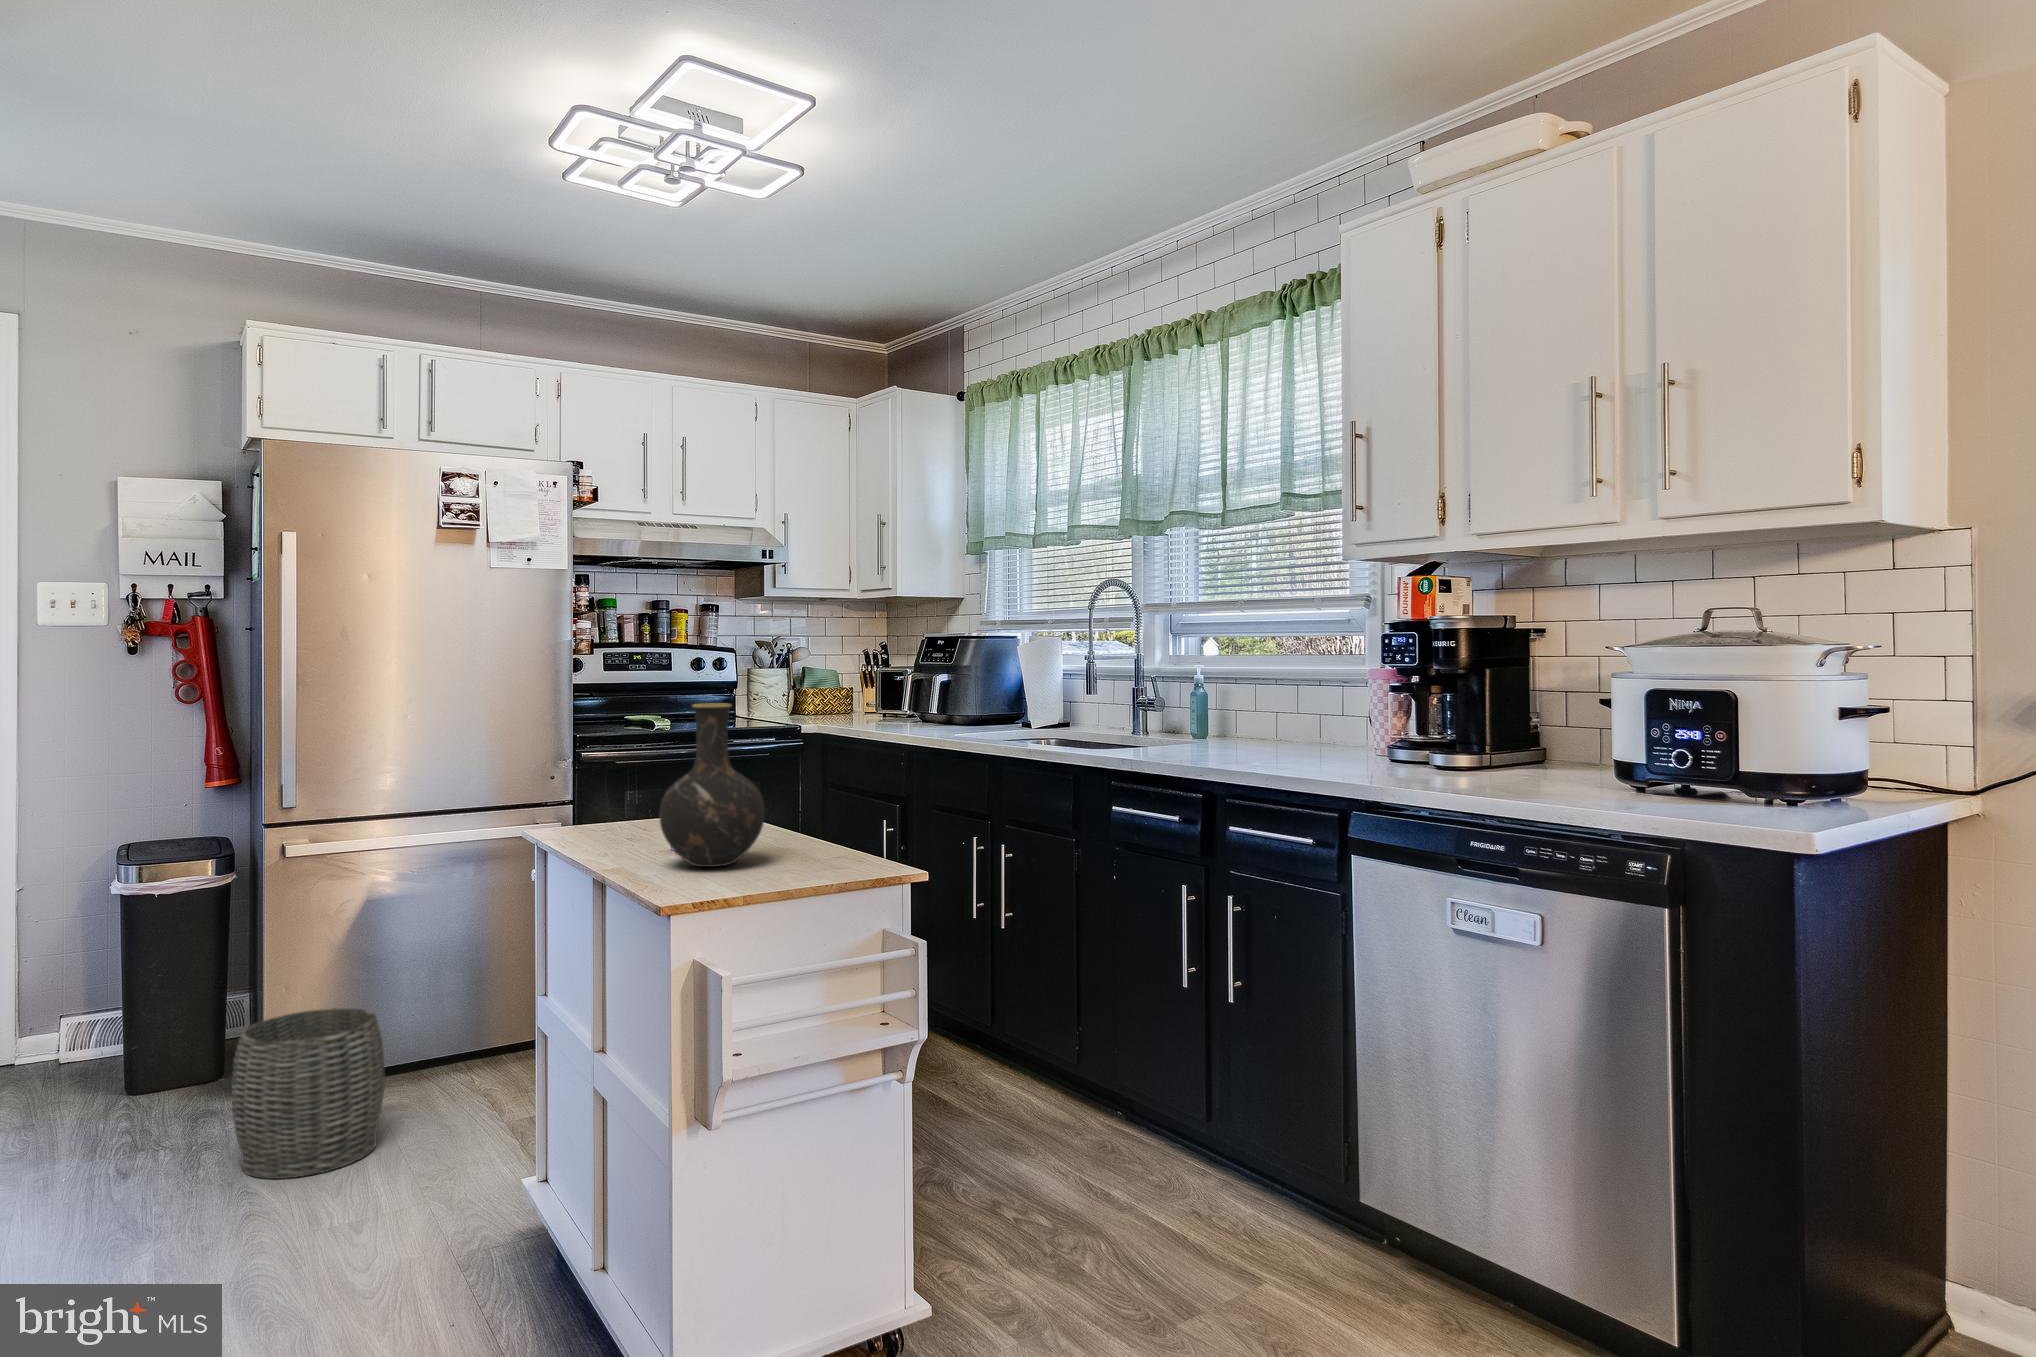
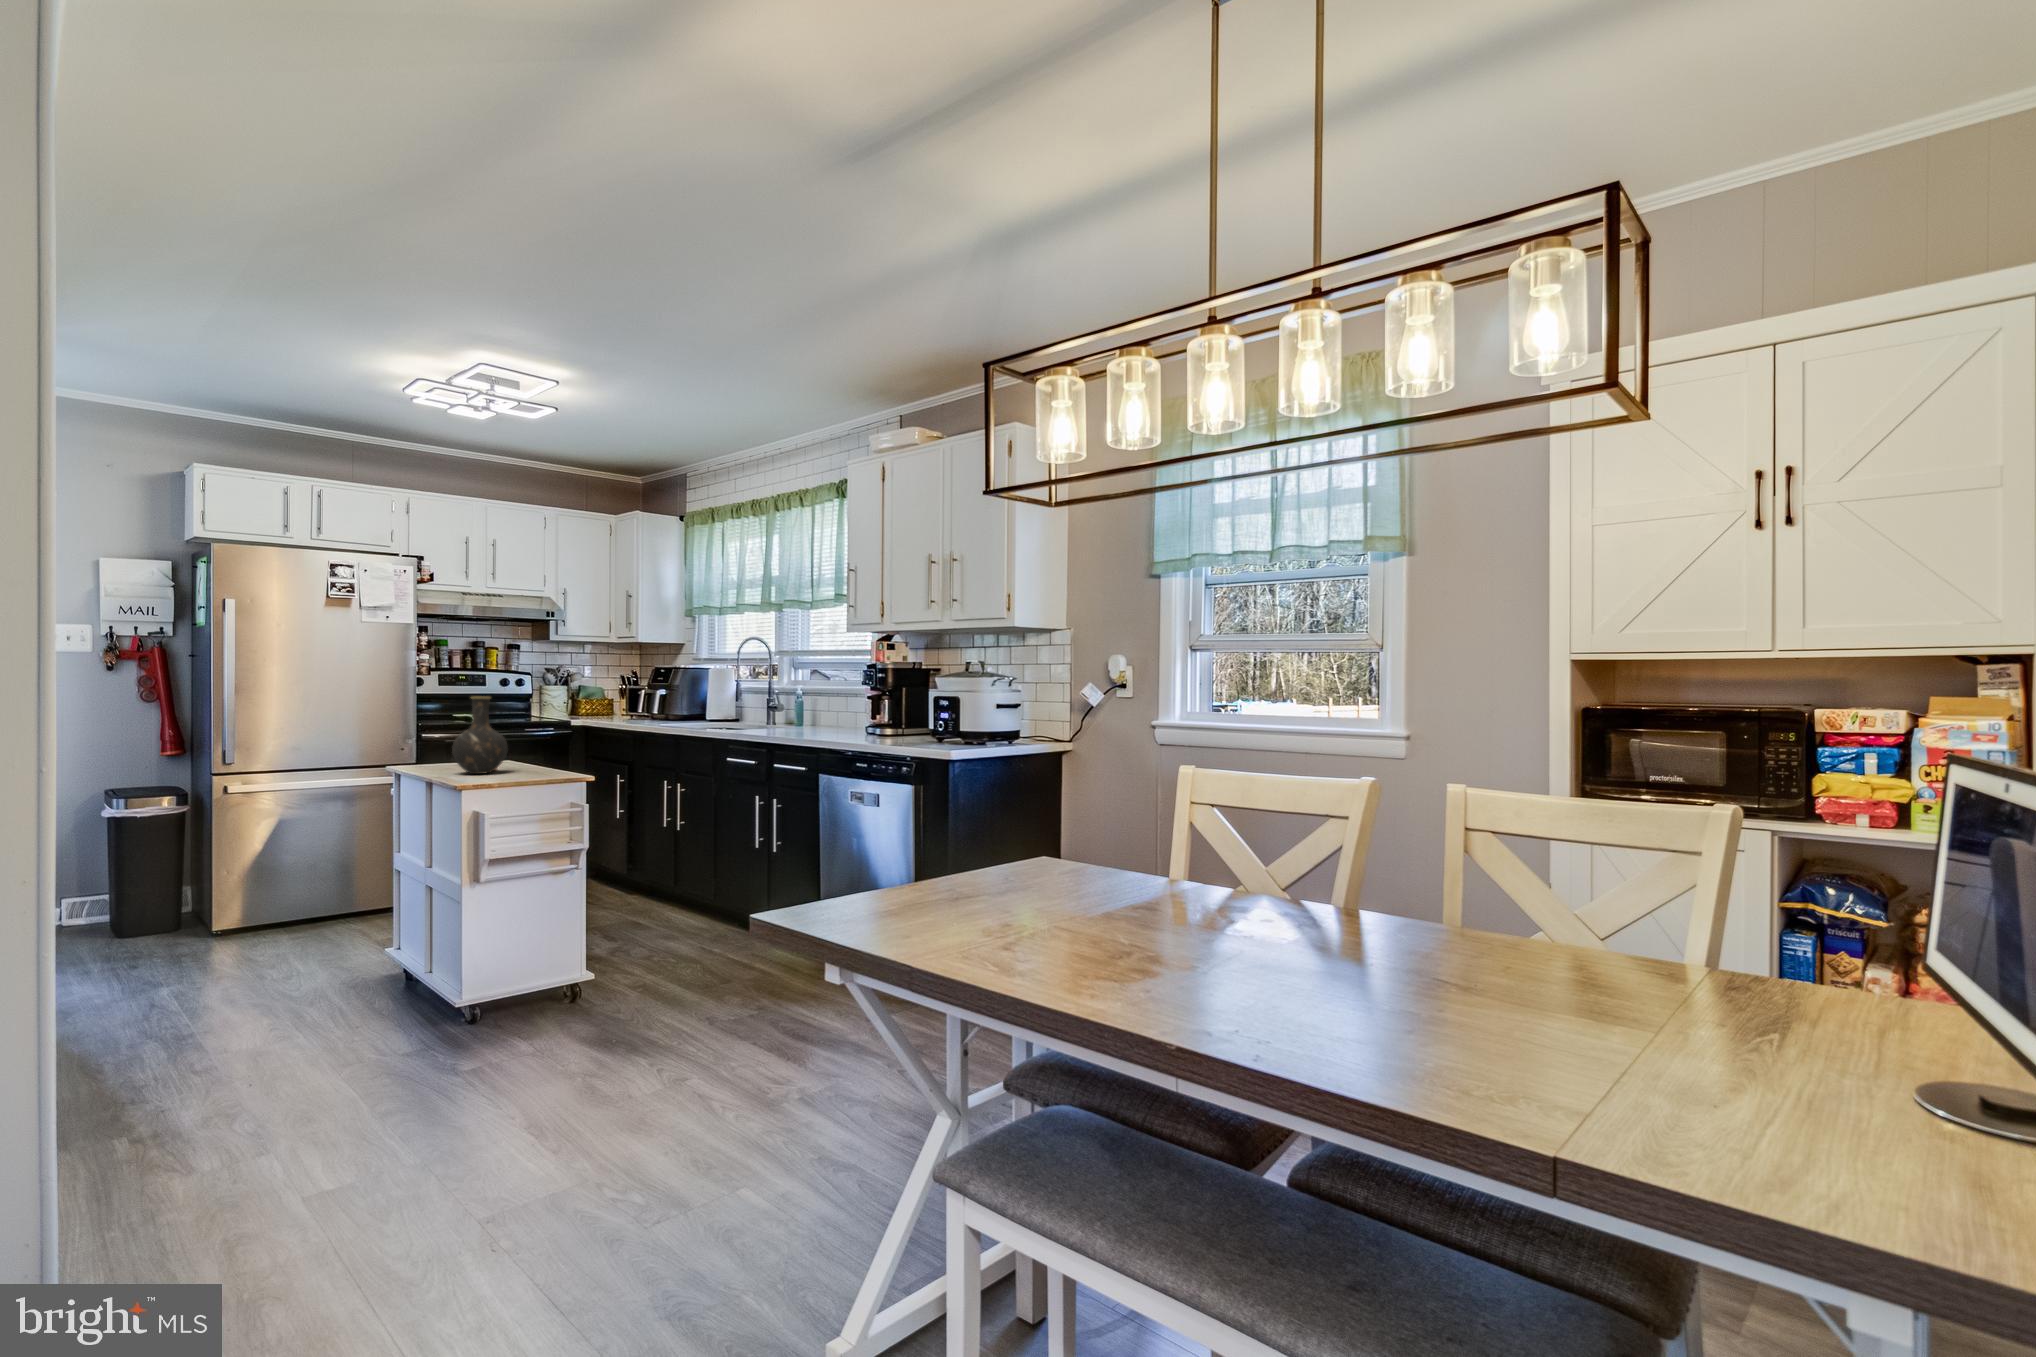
woven basket: present [232,1008,385,1179] -> none [193,878,288,968]

